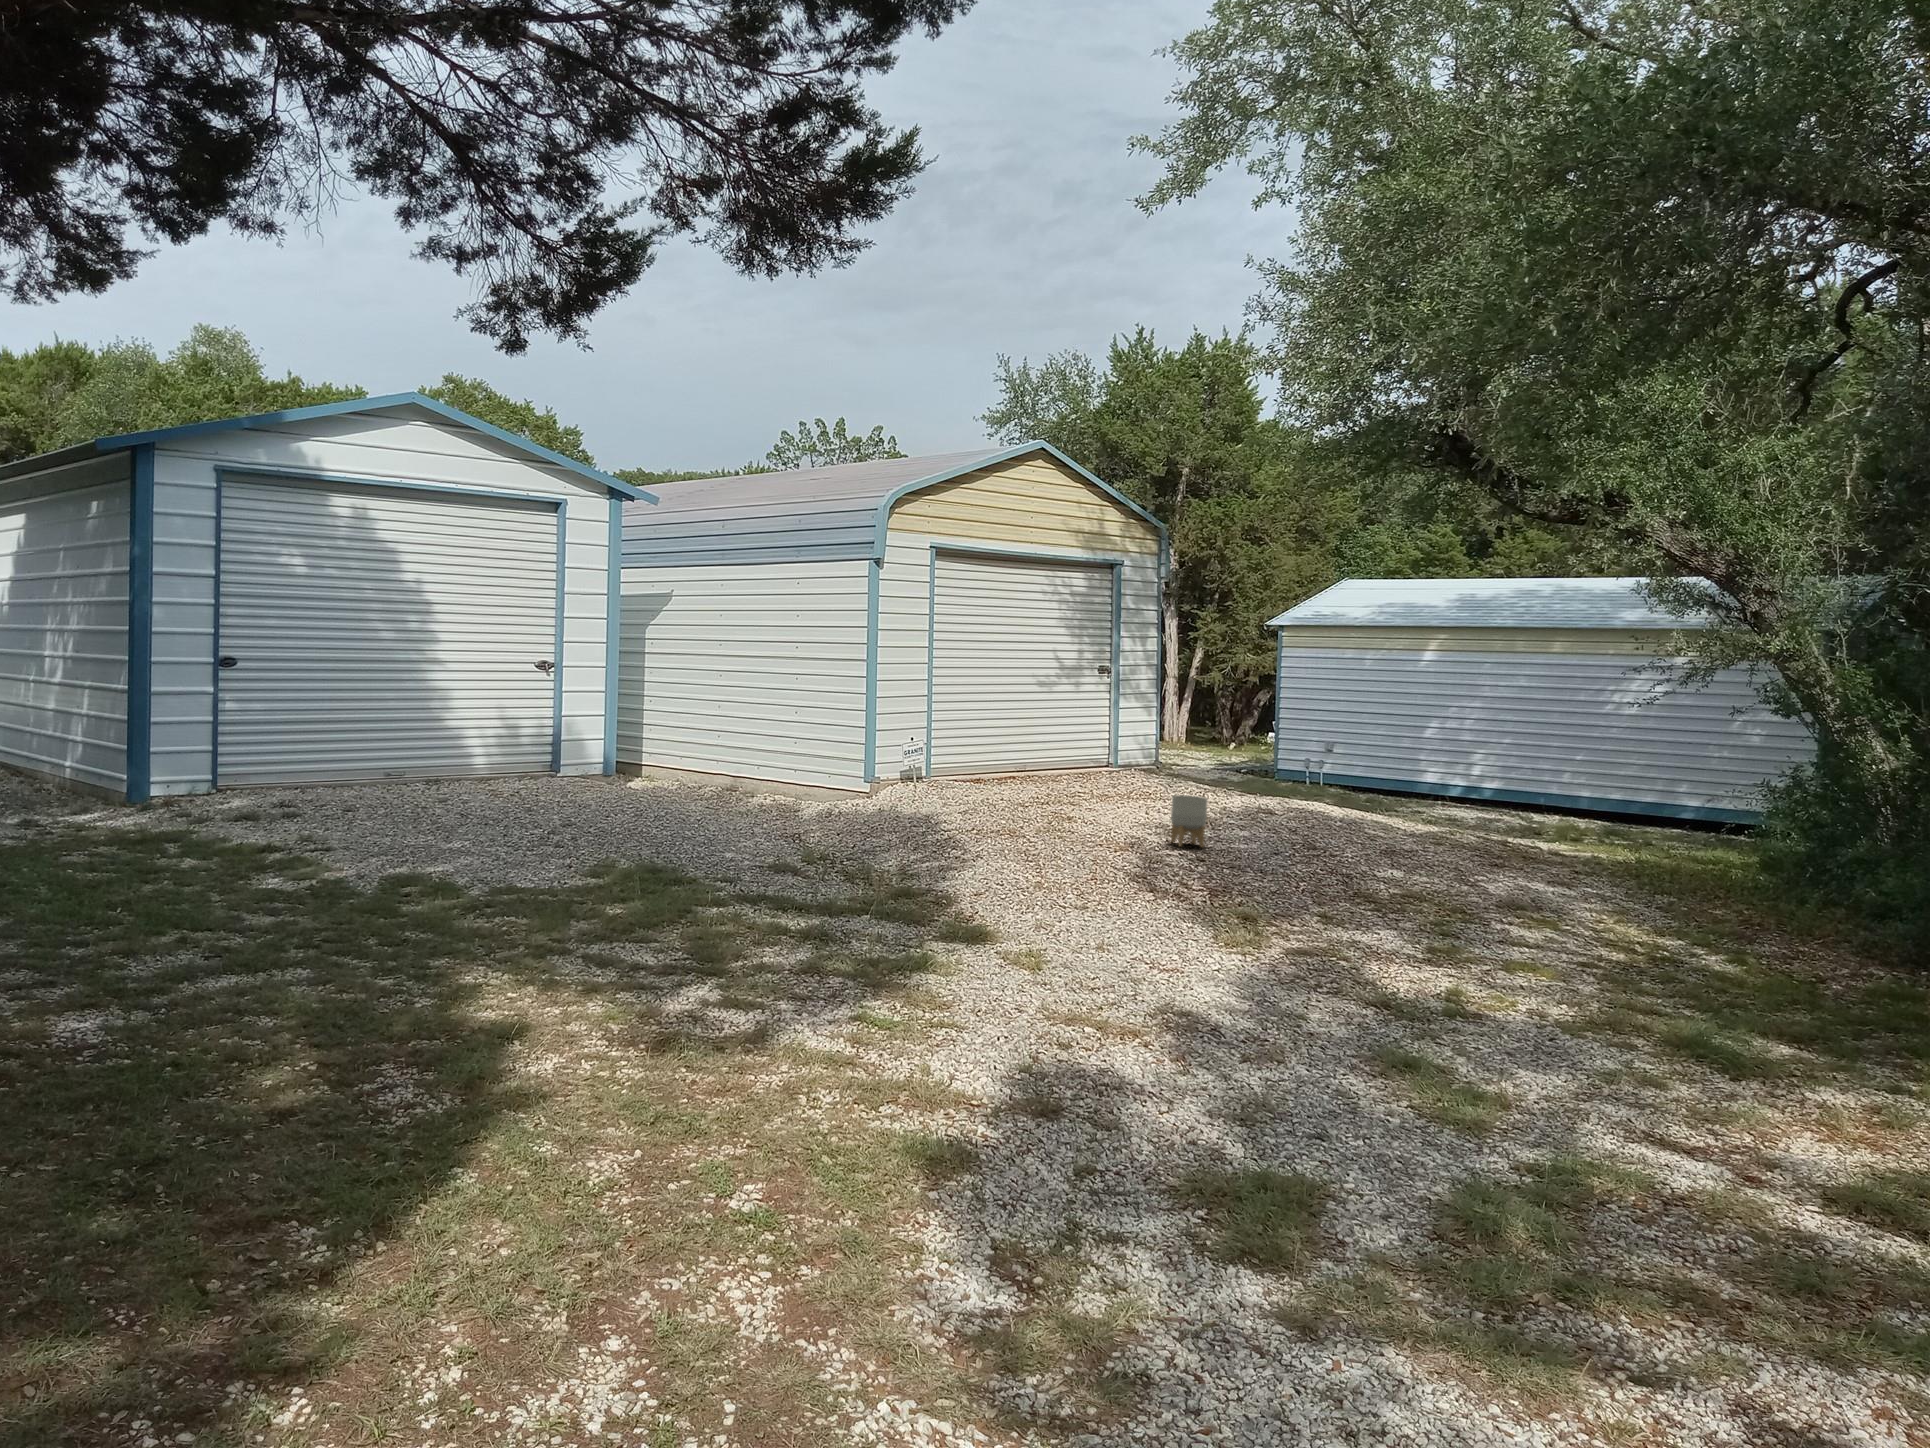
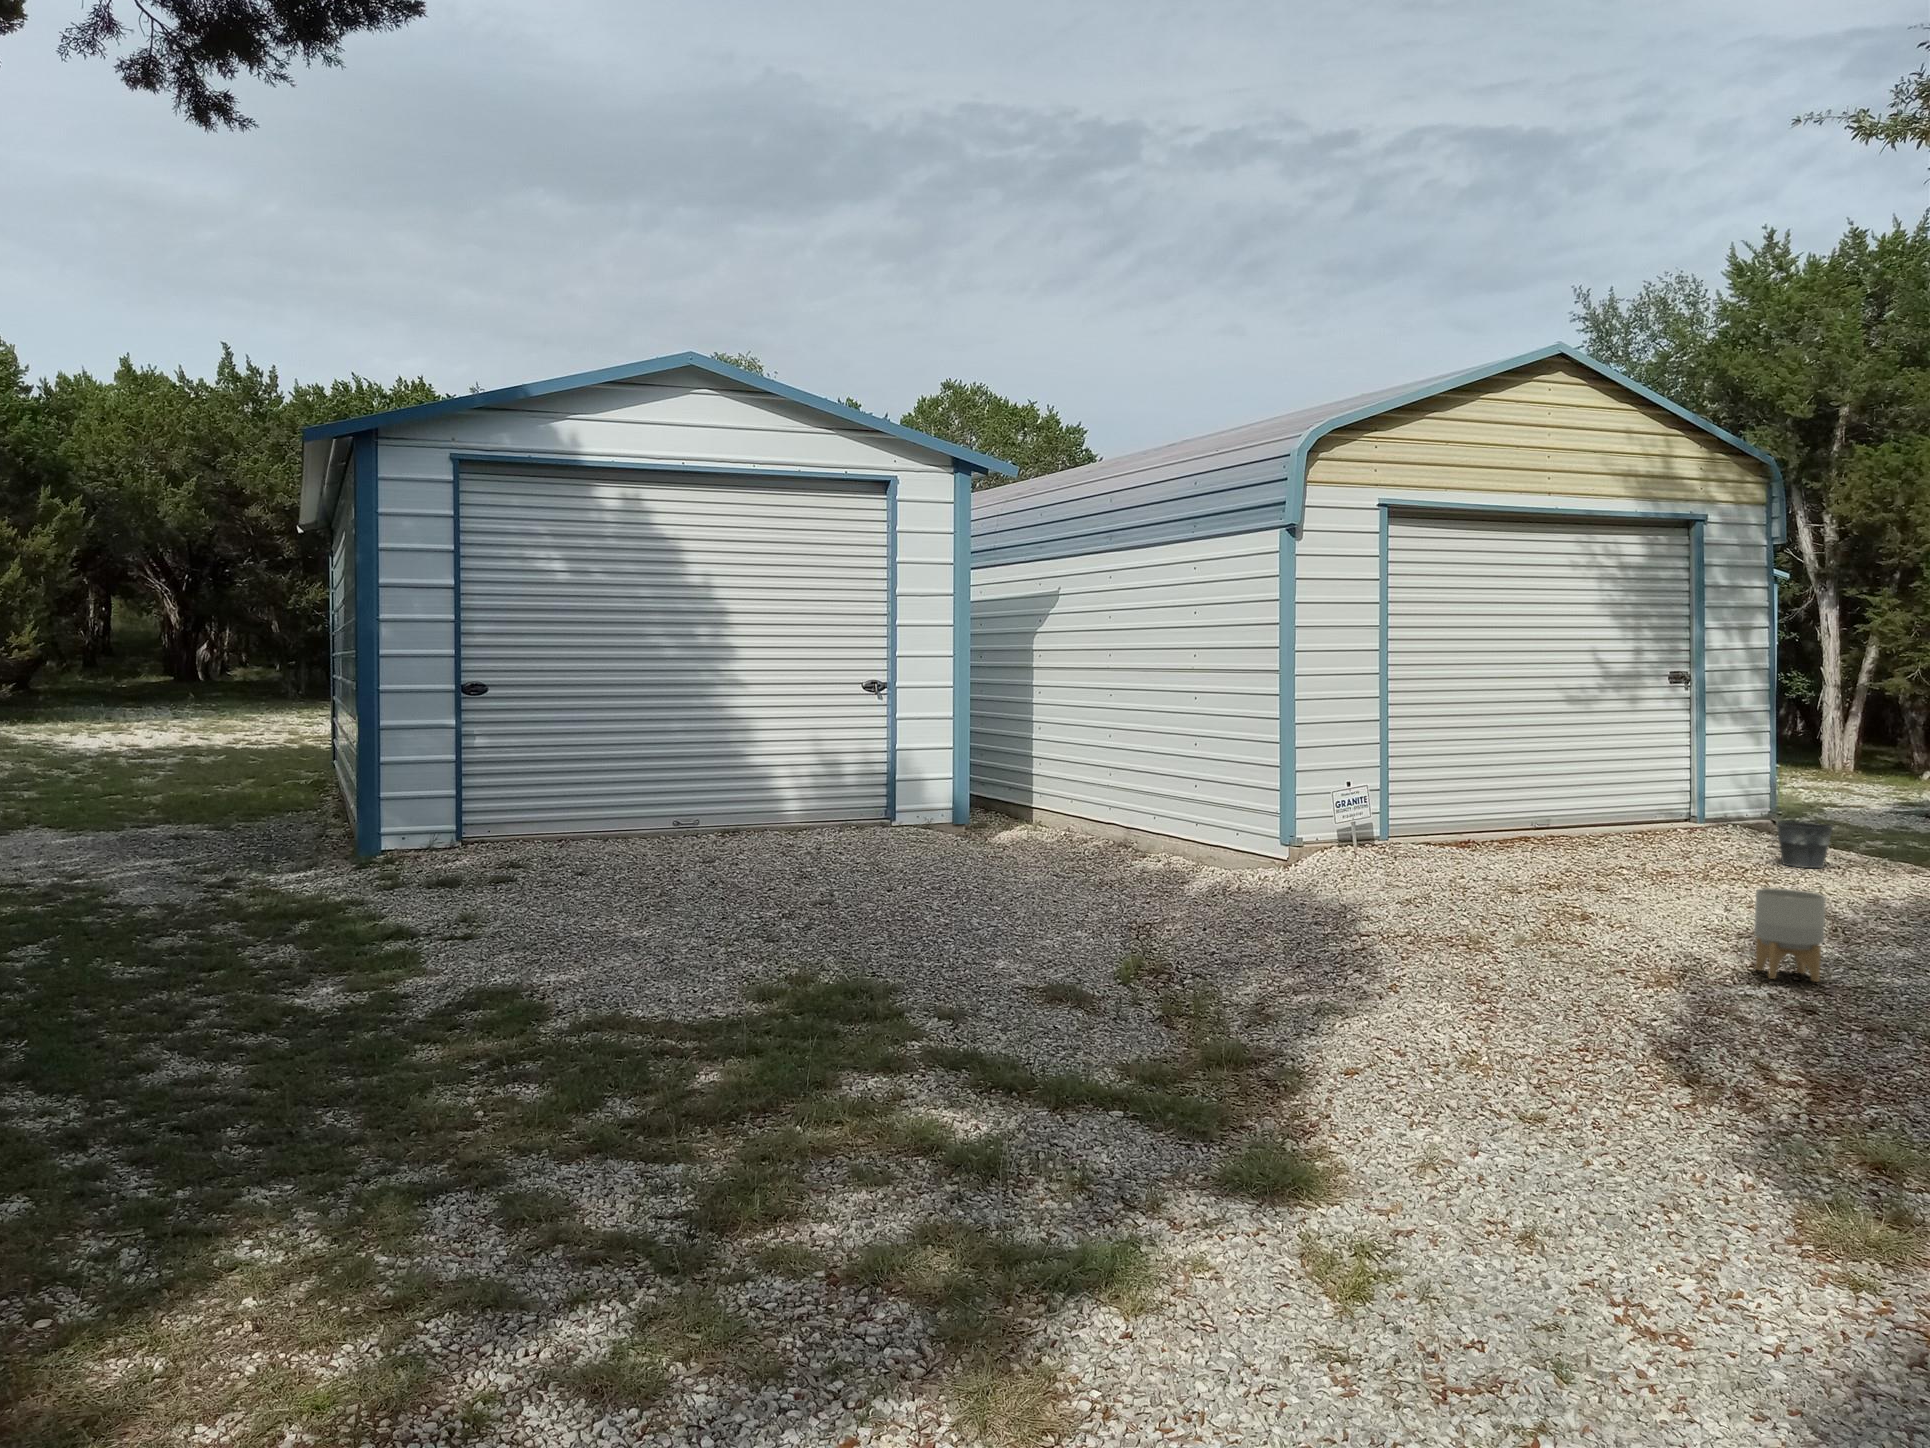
bucket: none [1162,763,1197,791] -> present [1771,822,1832,868]

